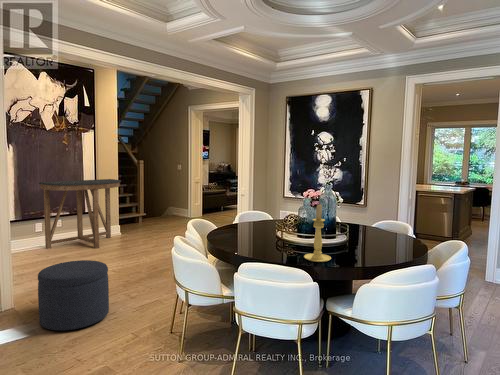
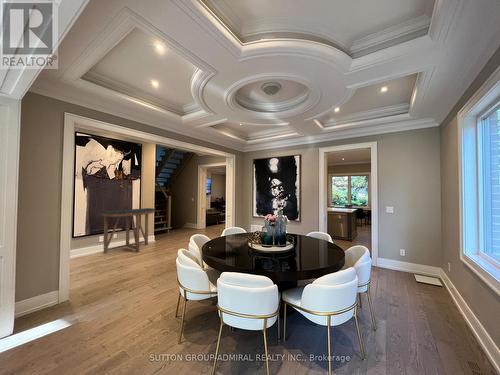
candle holder: present [304,204,331,262] -> none [268,228,285,267]
decorative bowl: none [237,220,275,245] -> present [223,237,248,254]
ottoman: present [38,260,109,330] -> none [84,266,137,321]

